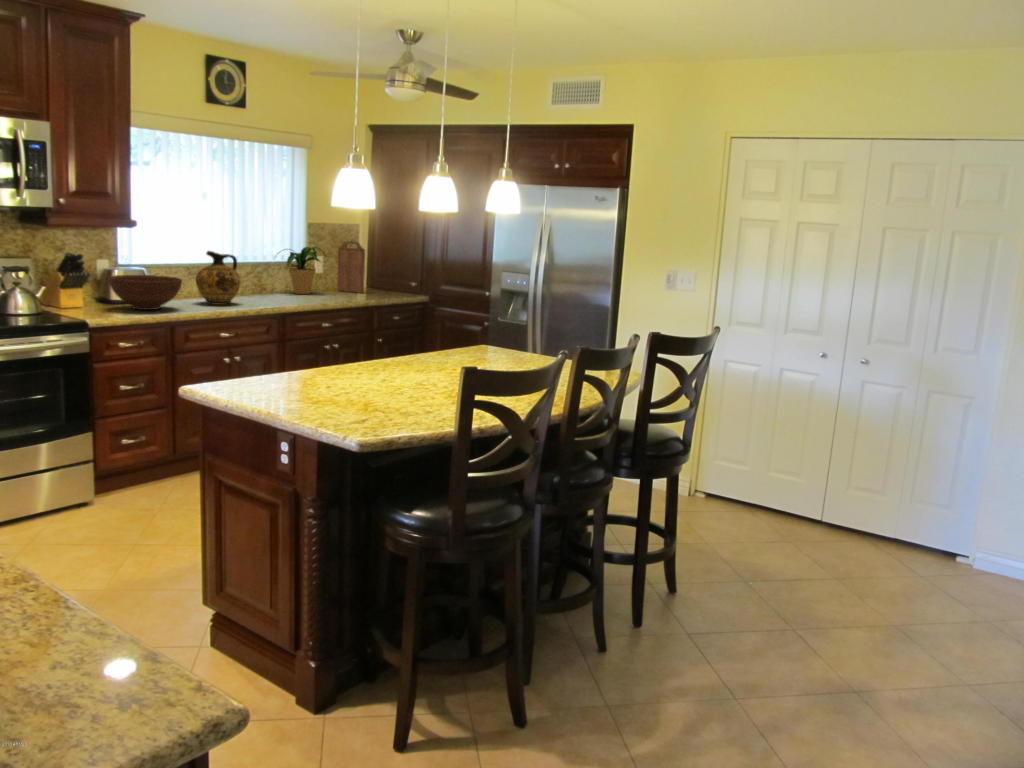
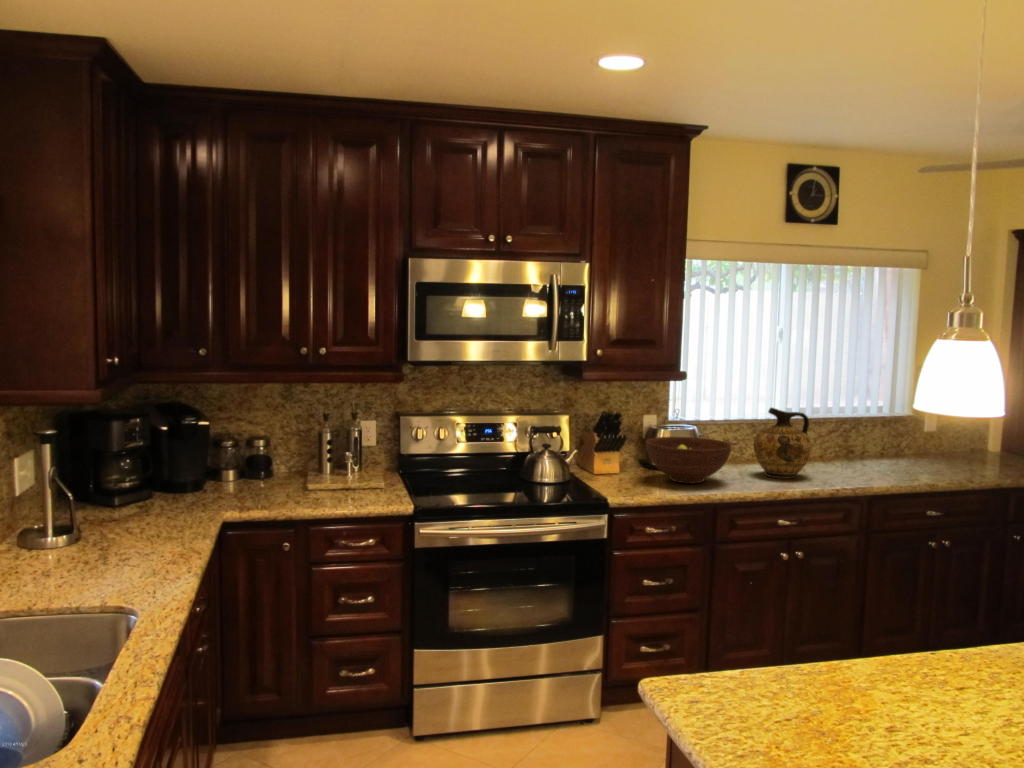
cutting board: present [337,241,365,293] -> none [960,389,1007,465]
potted plant: present [287,247,322,294] -> none [868,398,945,463]

